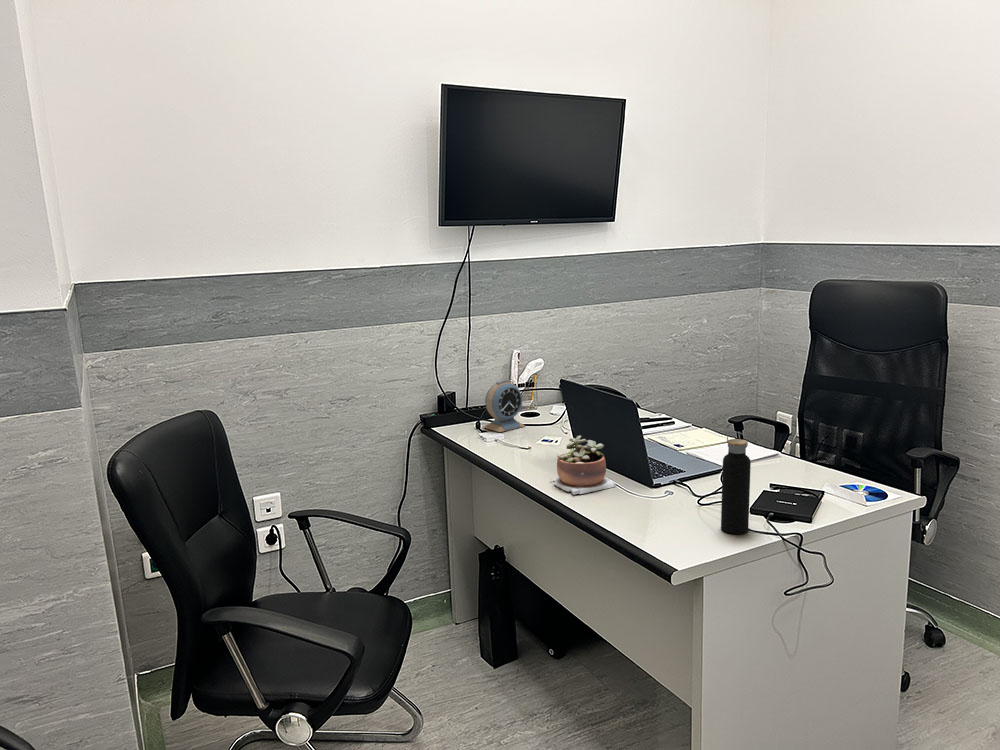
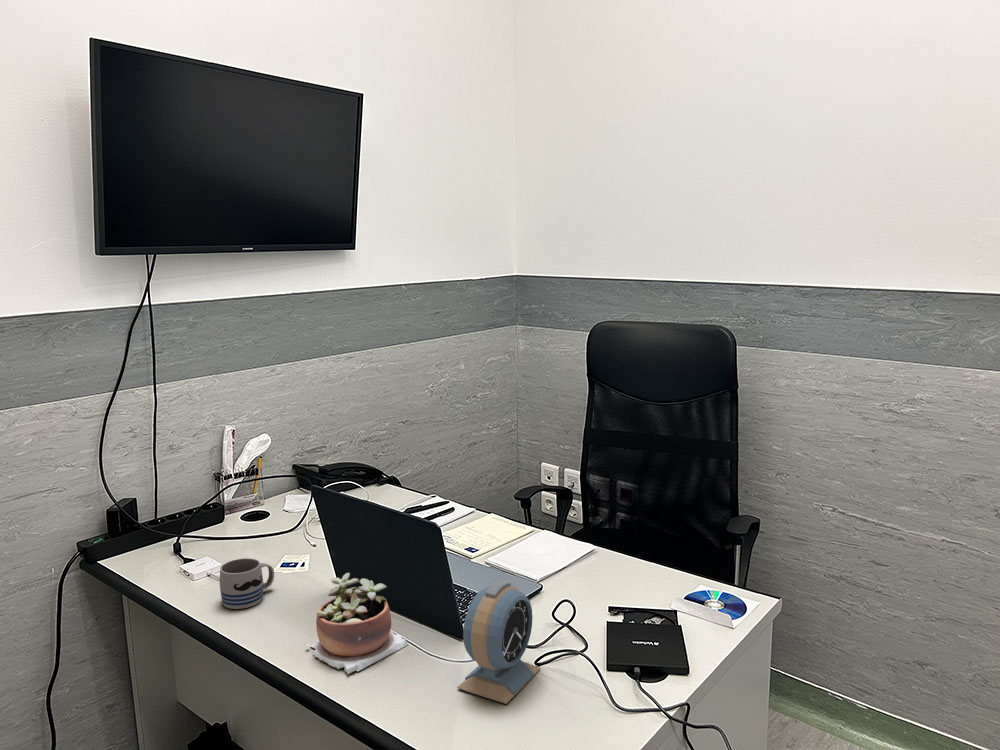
alarm clock: present [484,380,525,432] -> present [457,581,540,704]
mug: none [501,429,537,459] -> present [220,558,274,609]
water bottle: present [721,432,751,534] -> none [581,571,621,720]

